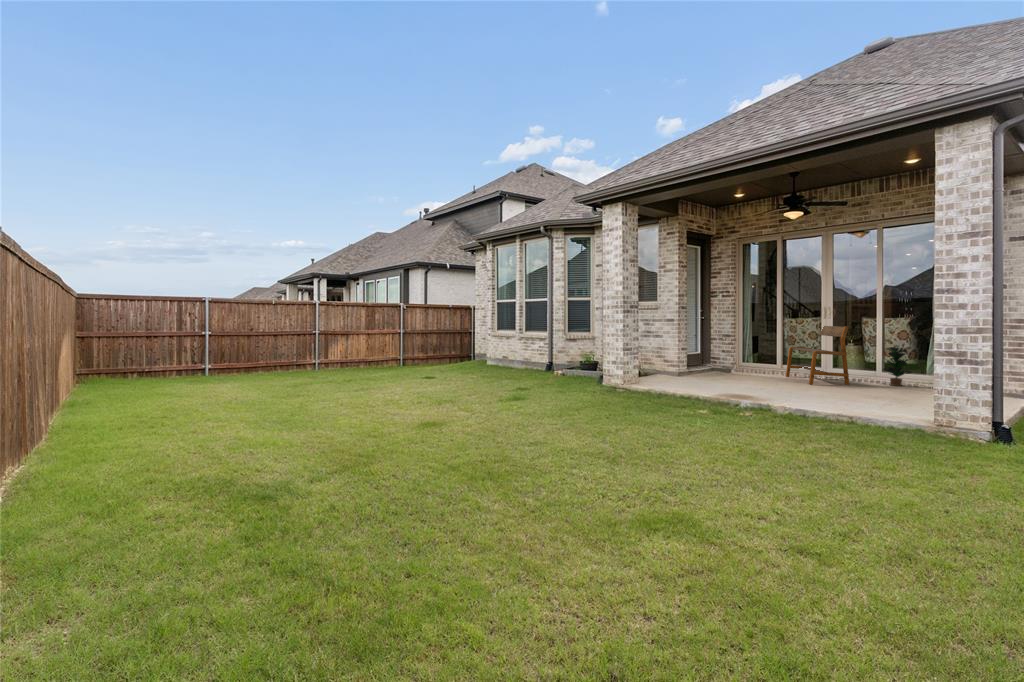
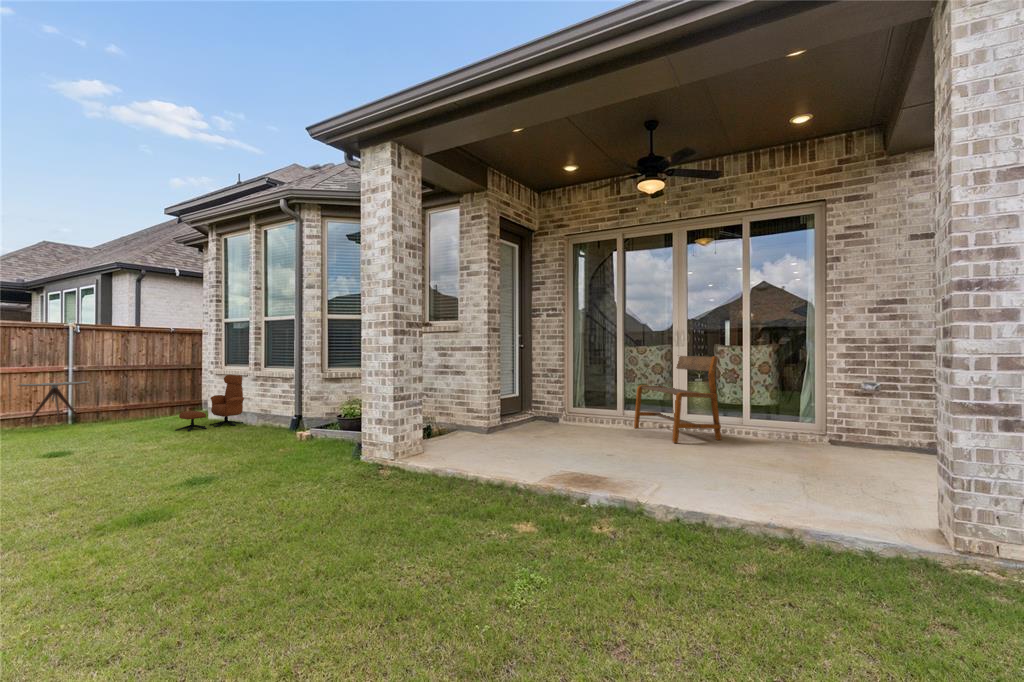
lounge chair: none [480,337,515,370] -> present [176,375,244,431]
round table: none [389,339,422,363] -> present [17,381,90,422]
potted plant: present [884,347,912,386] -> none [760,384,796,440]

